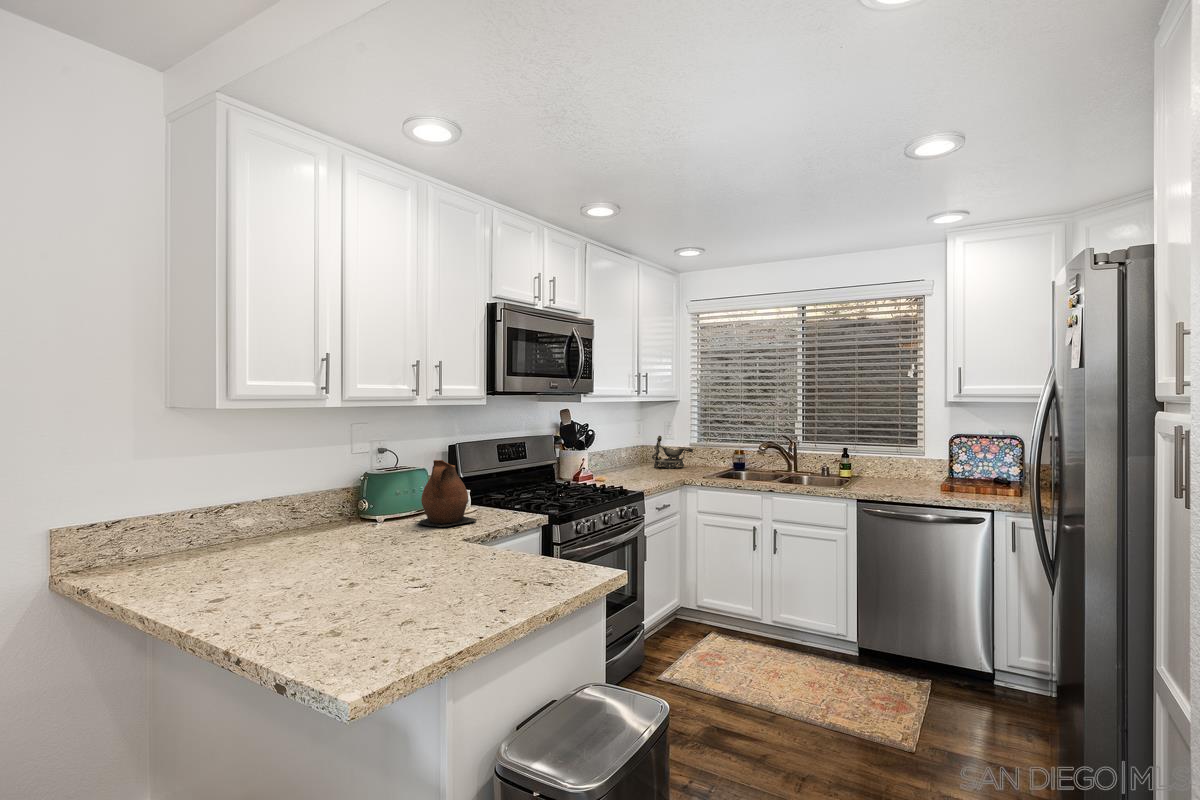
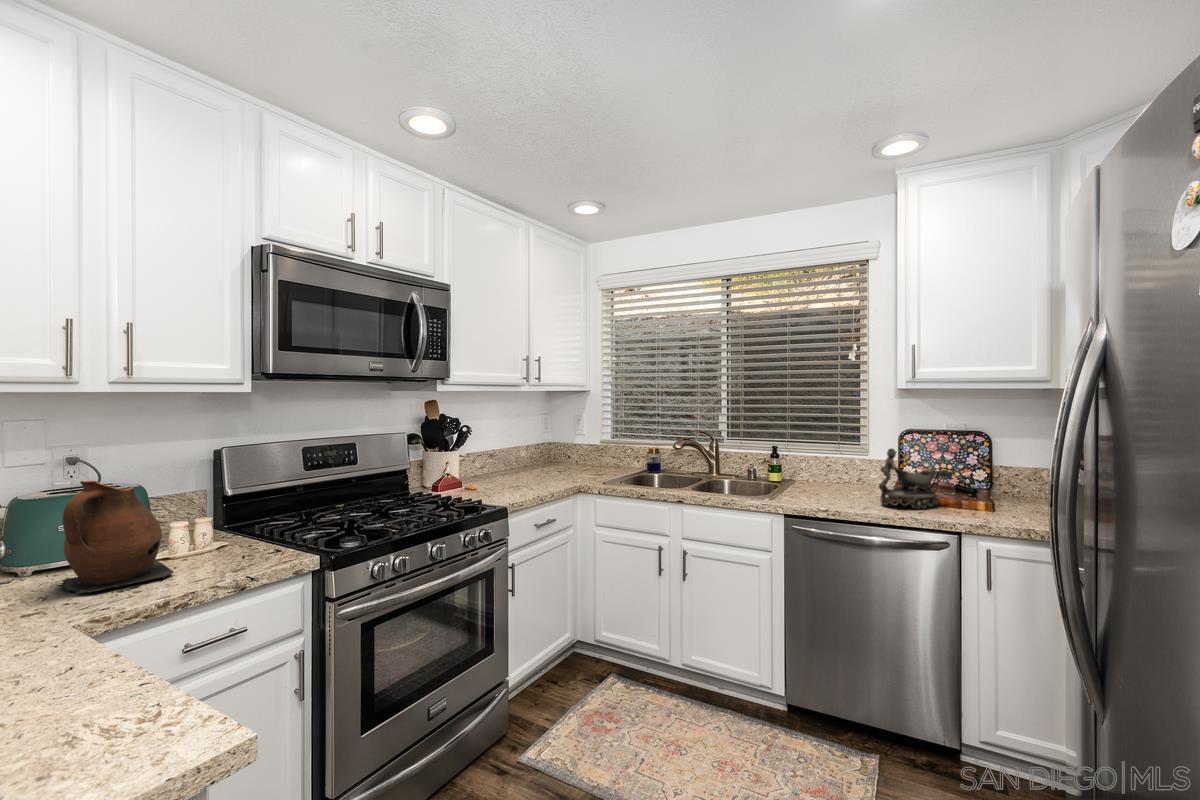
decorative bowl: present [652,436,693,469] -> present [879,448,953,509]

